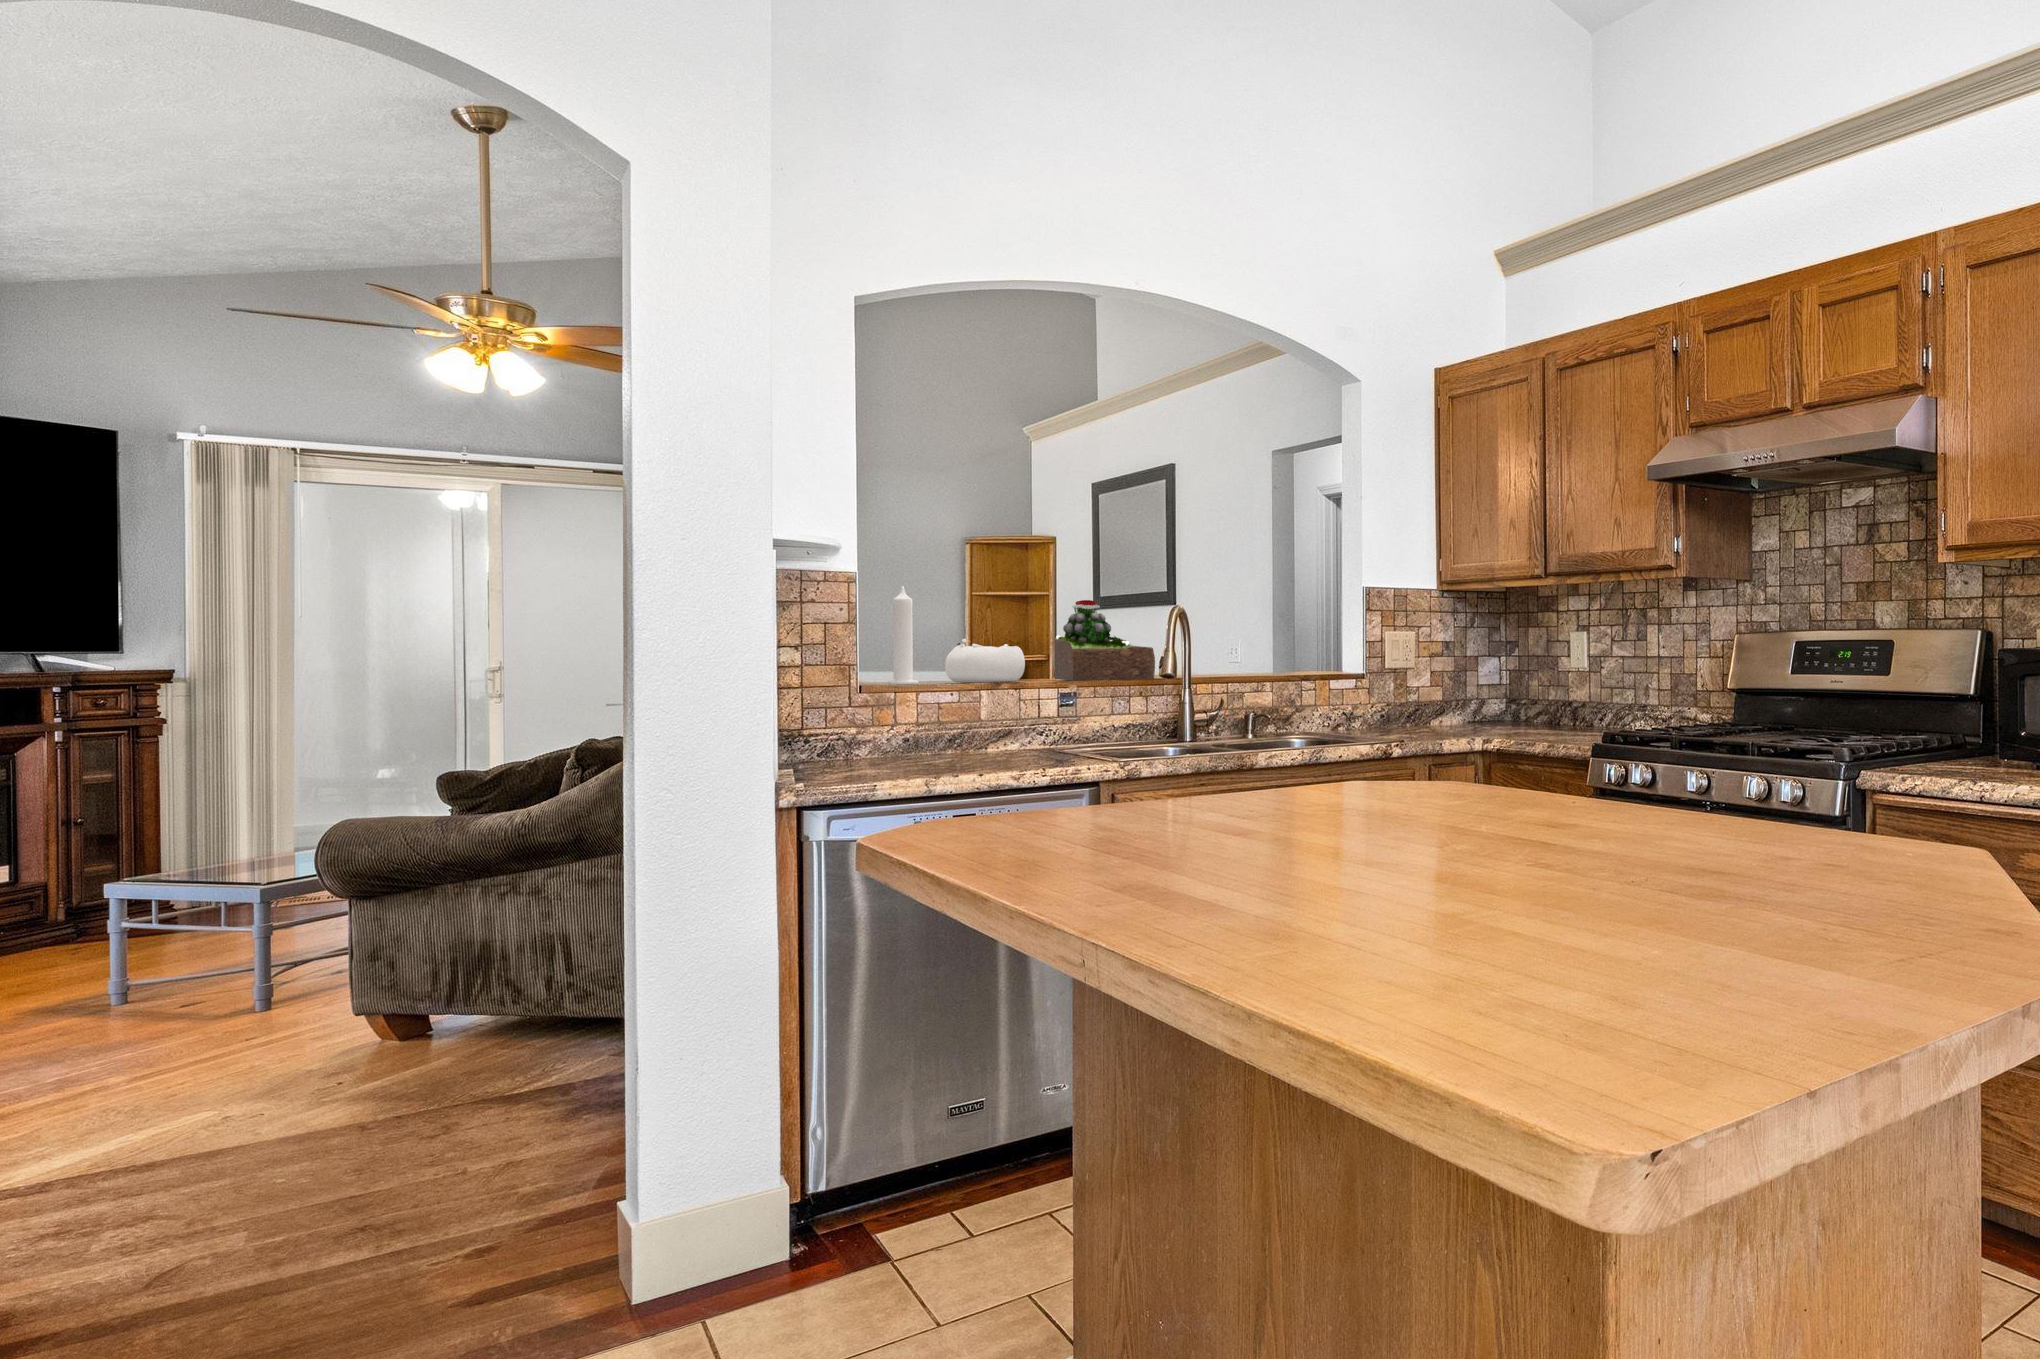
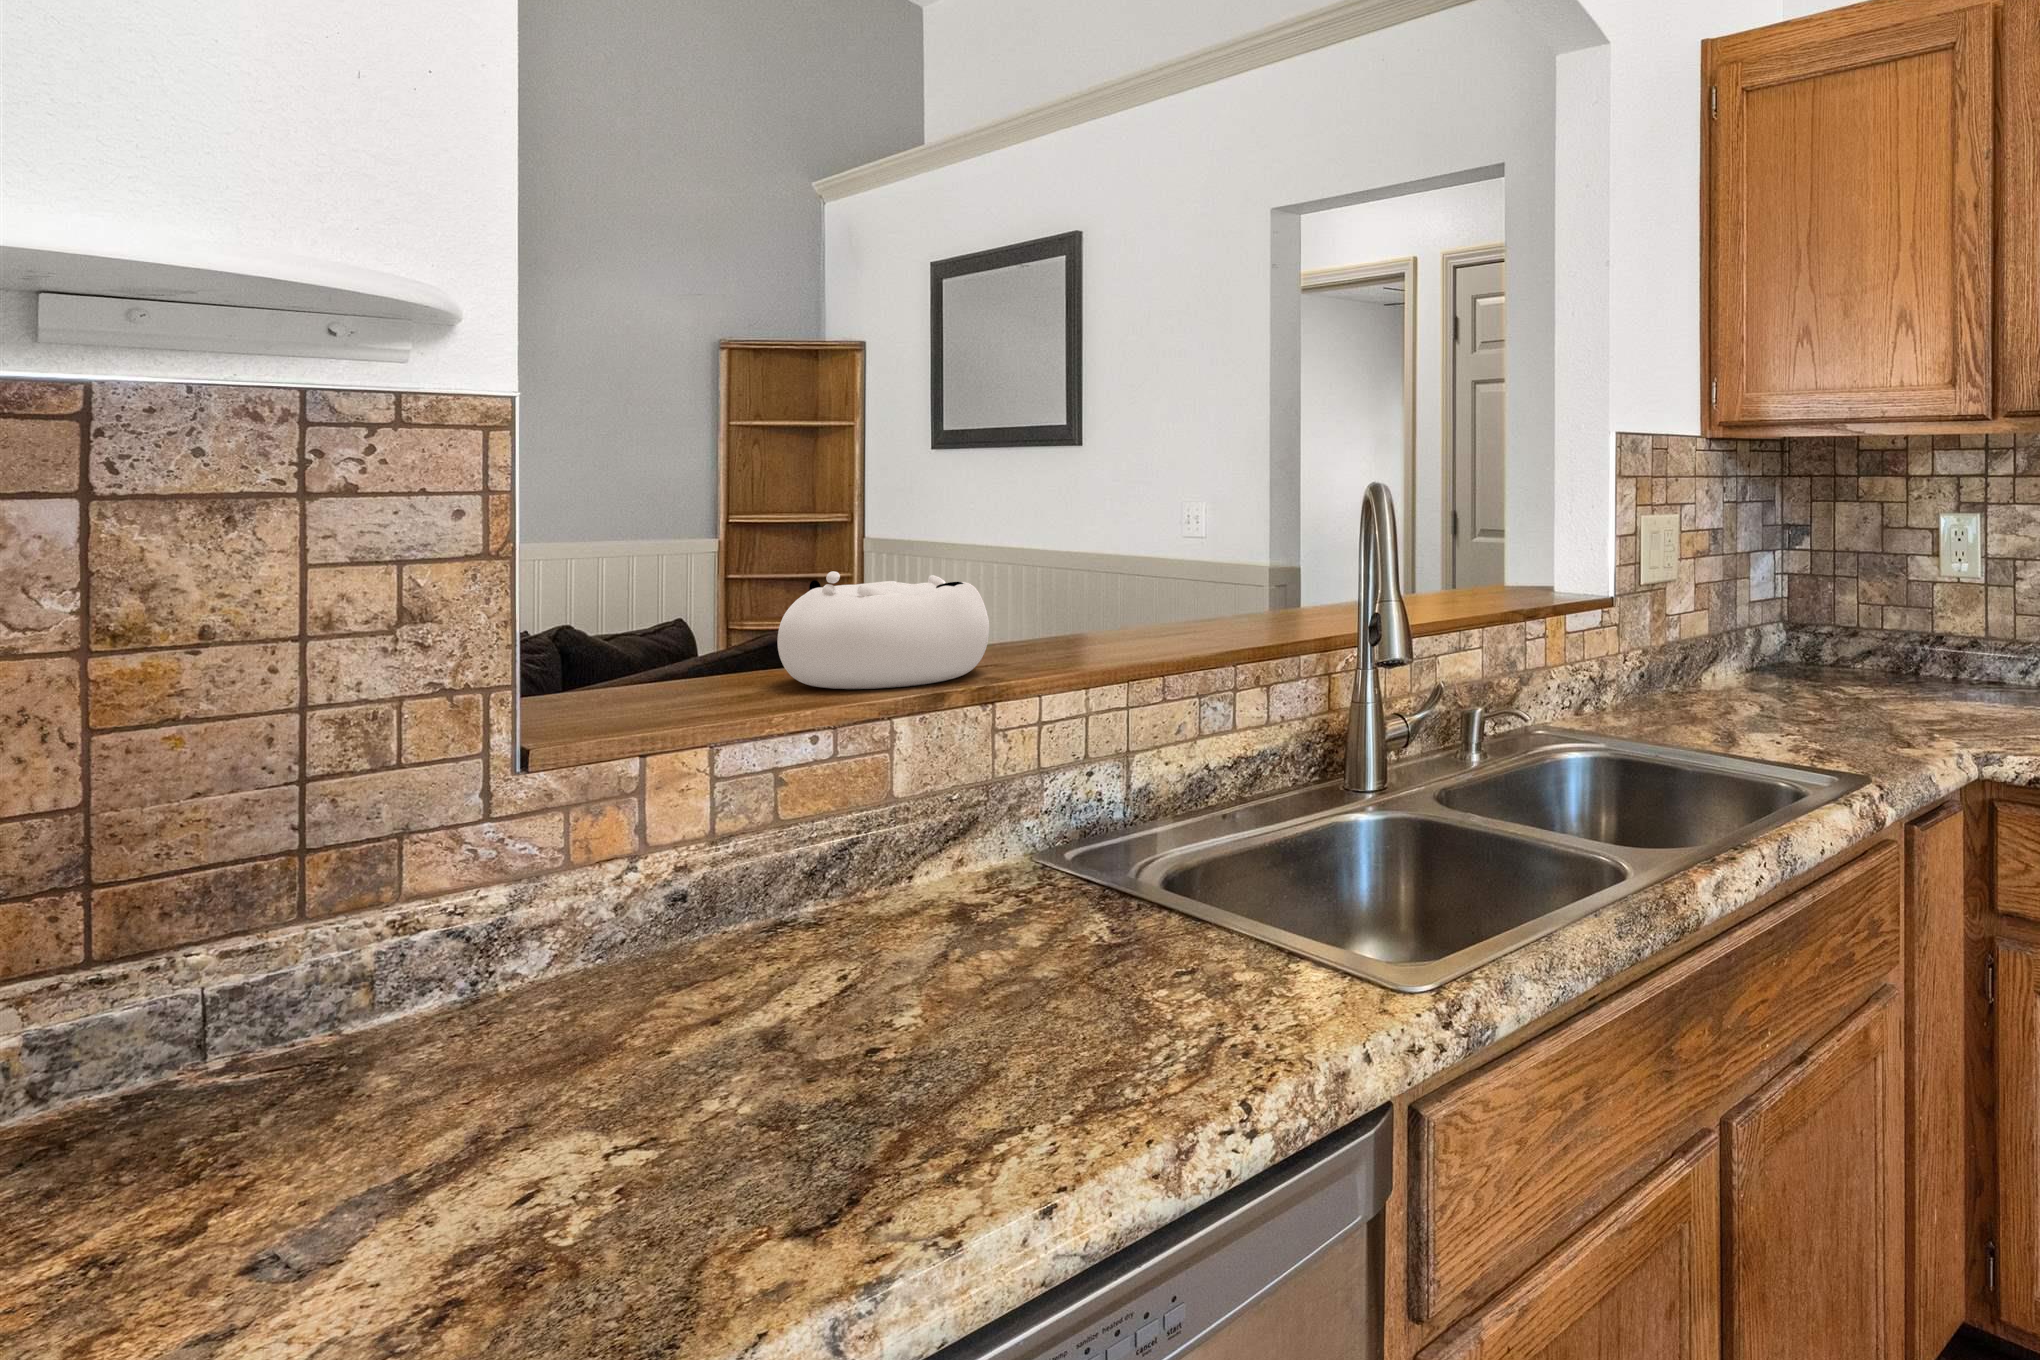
candle: present [888,586,918,684] -> none [614,435,707,719]
succulent plant: present [1055,600,1155,681] -> none [1036,463,1273,663]

